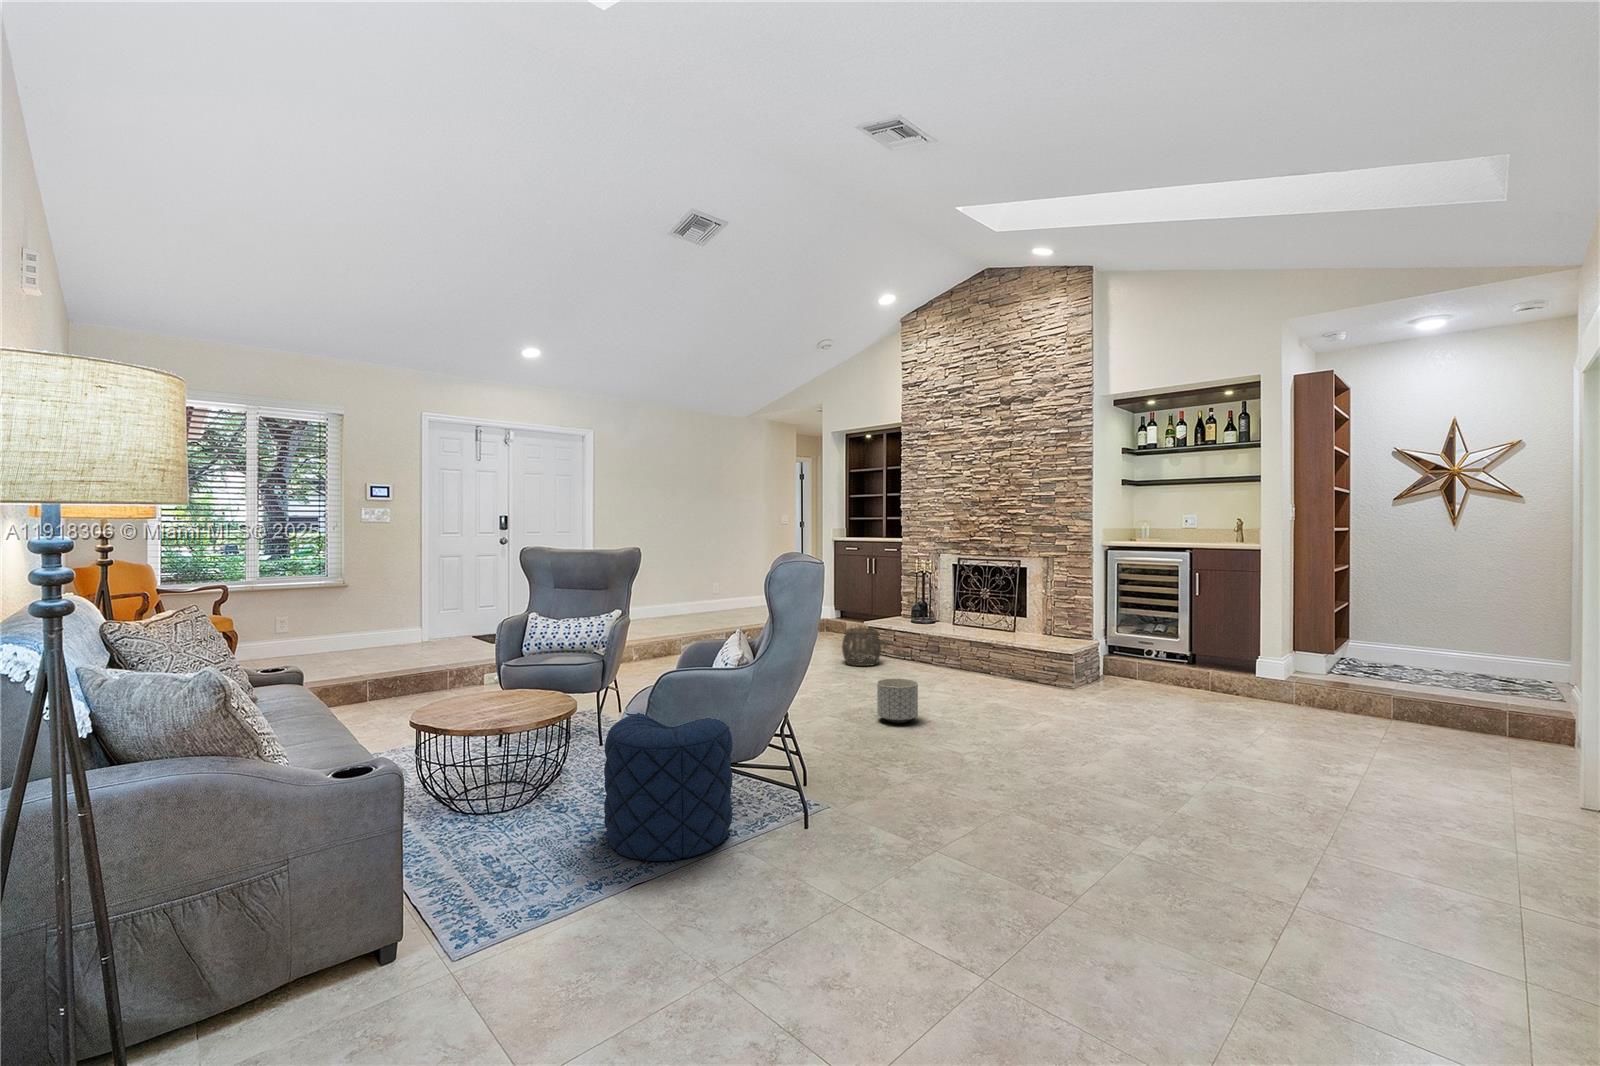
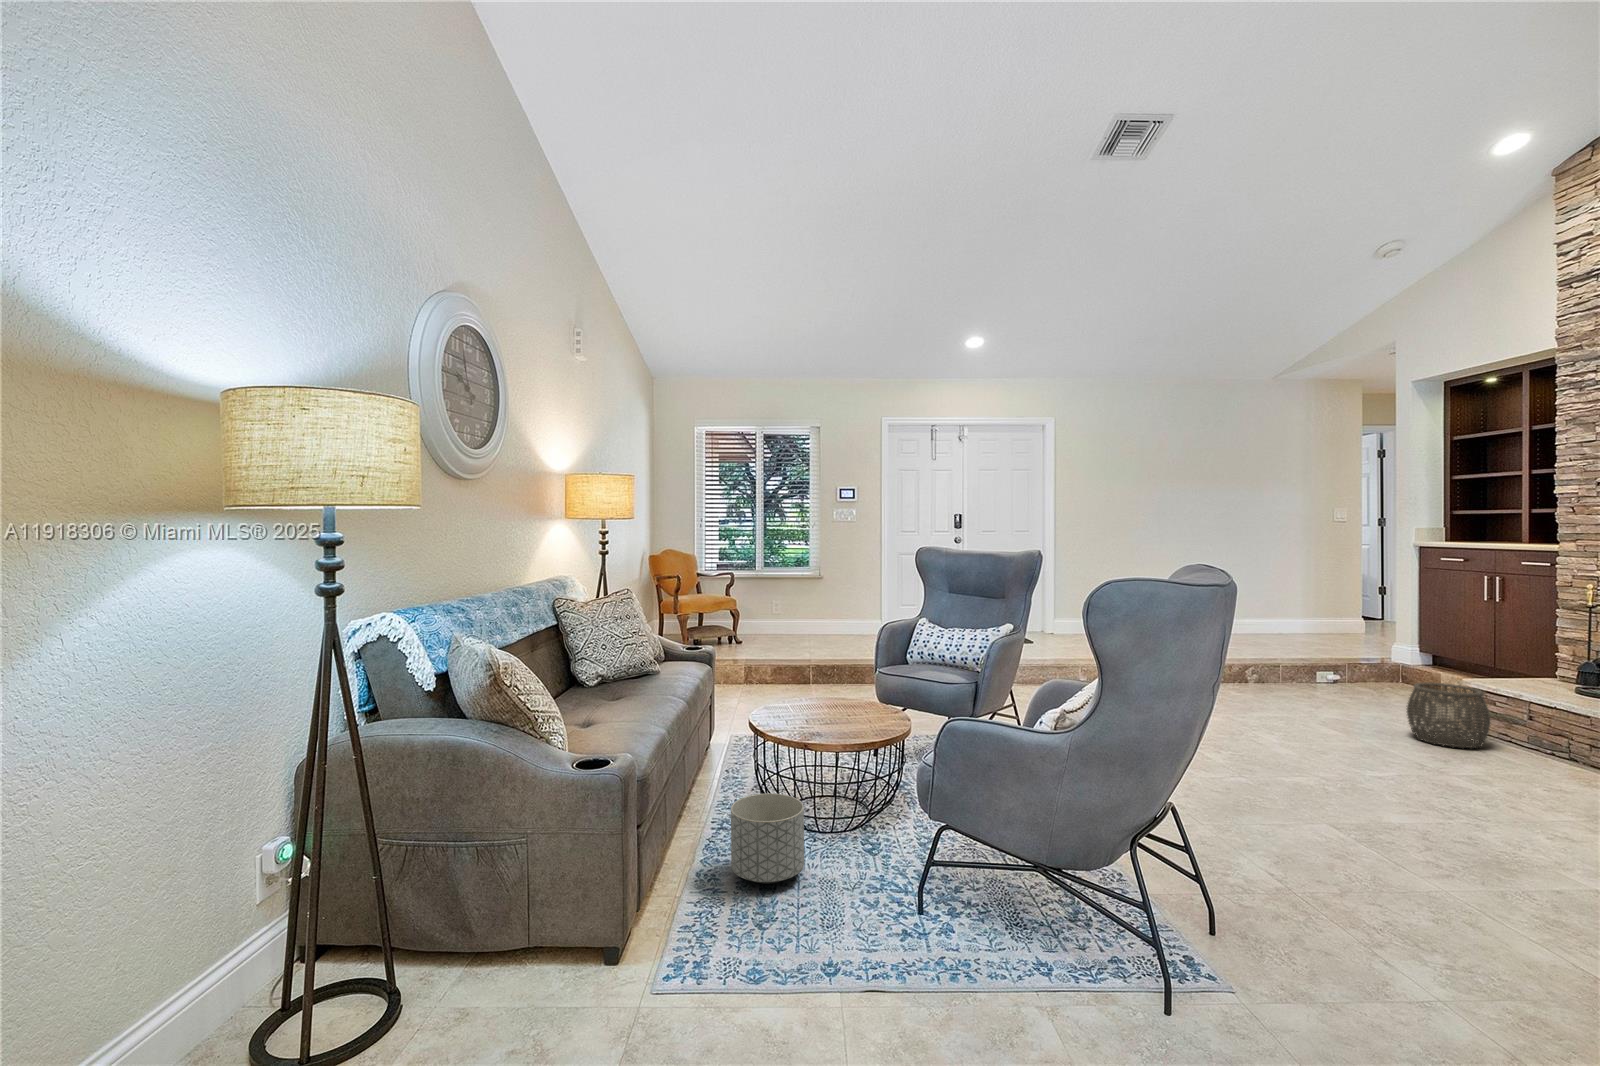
planter: present [877,678,918,723] -> present [731,793,804,884]
pouf: present [604,713,733,861] -> none [878,760,1052,982]

